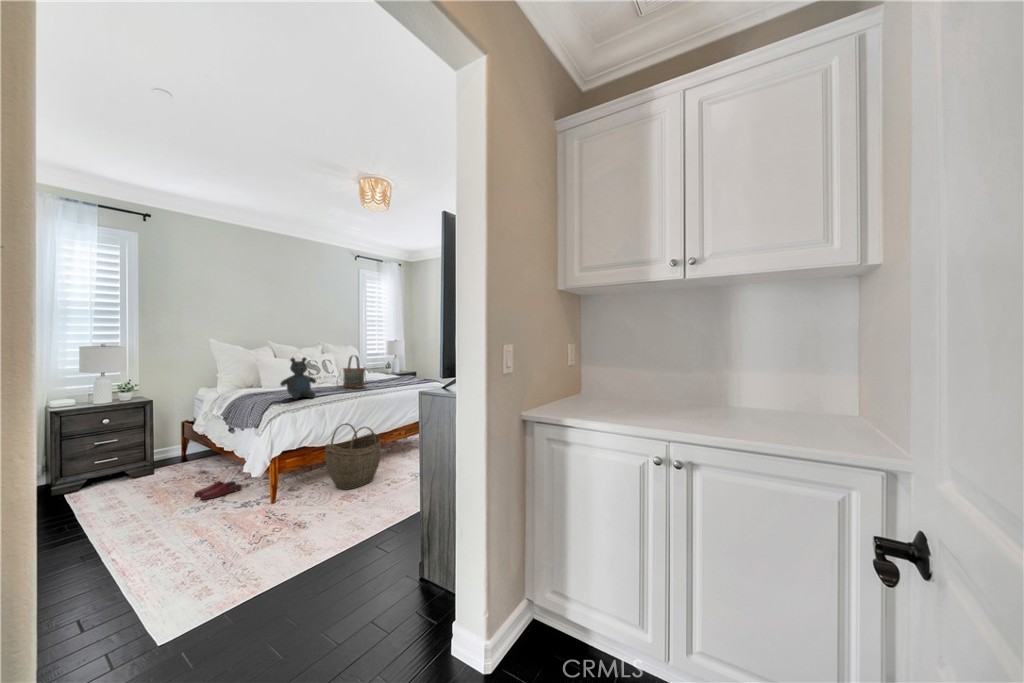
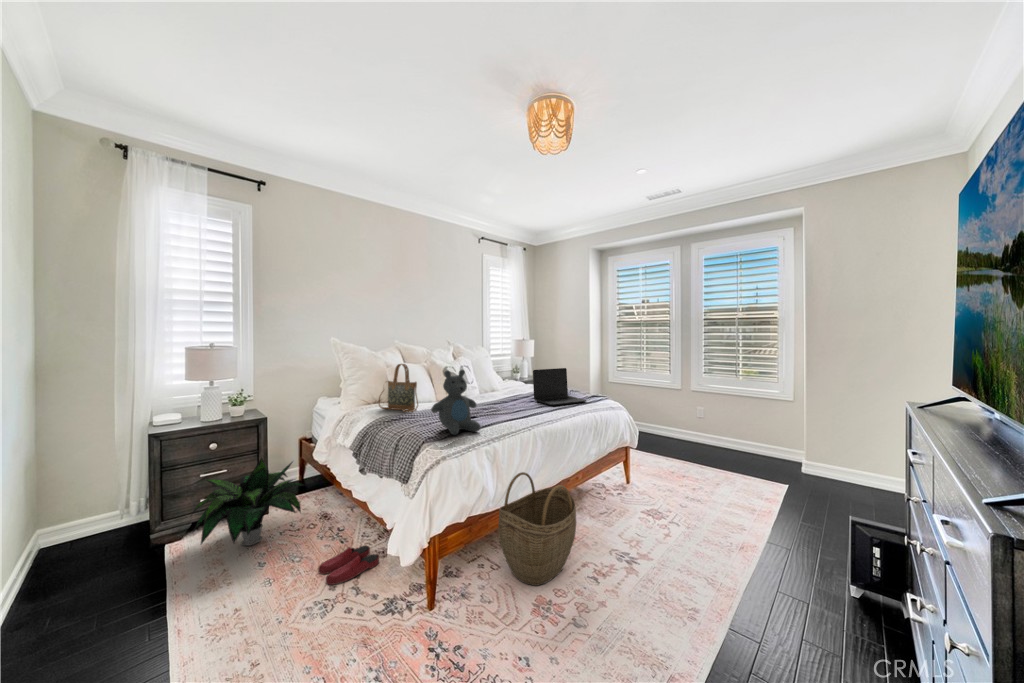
handbag: present [343,356,366,388] -> present [379,364,418,412]
laptop: none [376,359,415,385] -> present [533,368,586,406]
potted plant: none [89,426,189,490] -> present [192,458,306,546]

